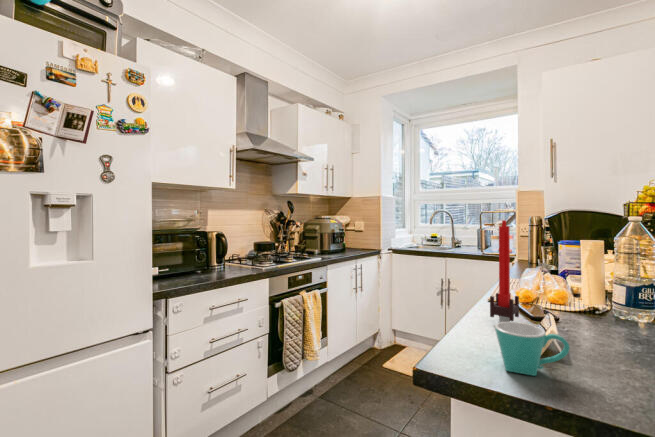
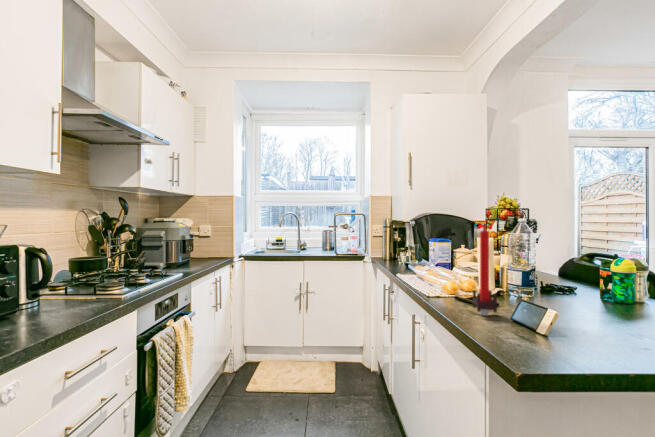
mug: present [495,322,569,376] -> none [545,312,595,353]

